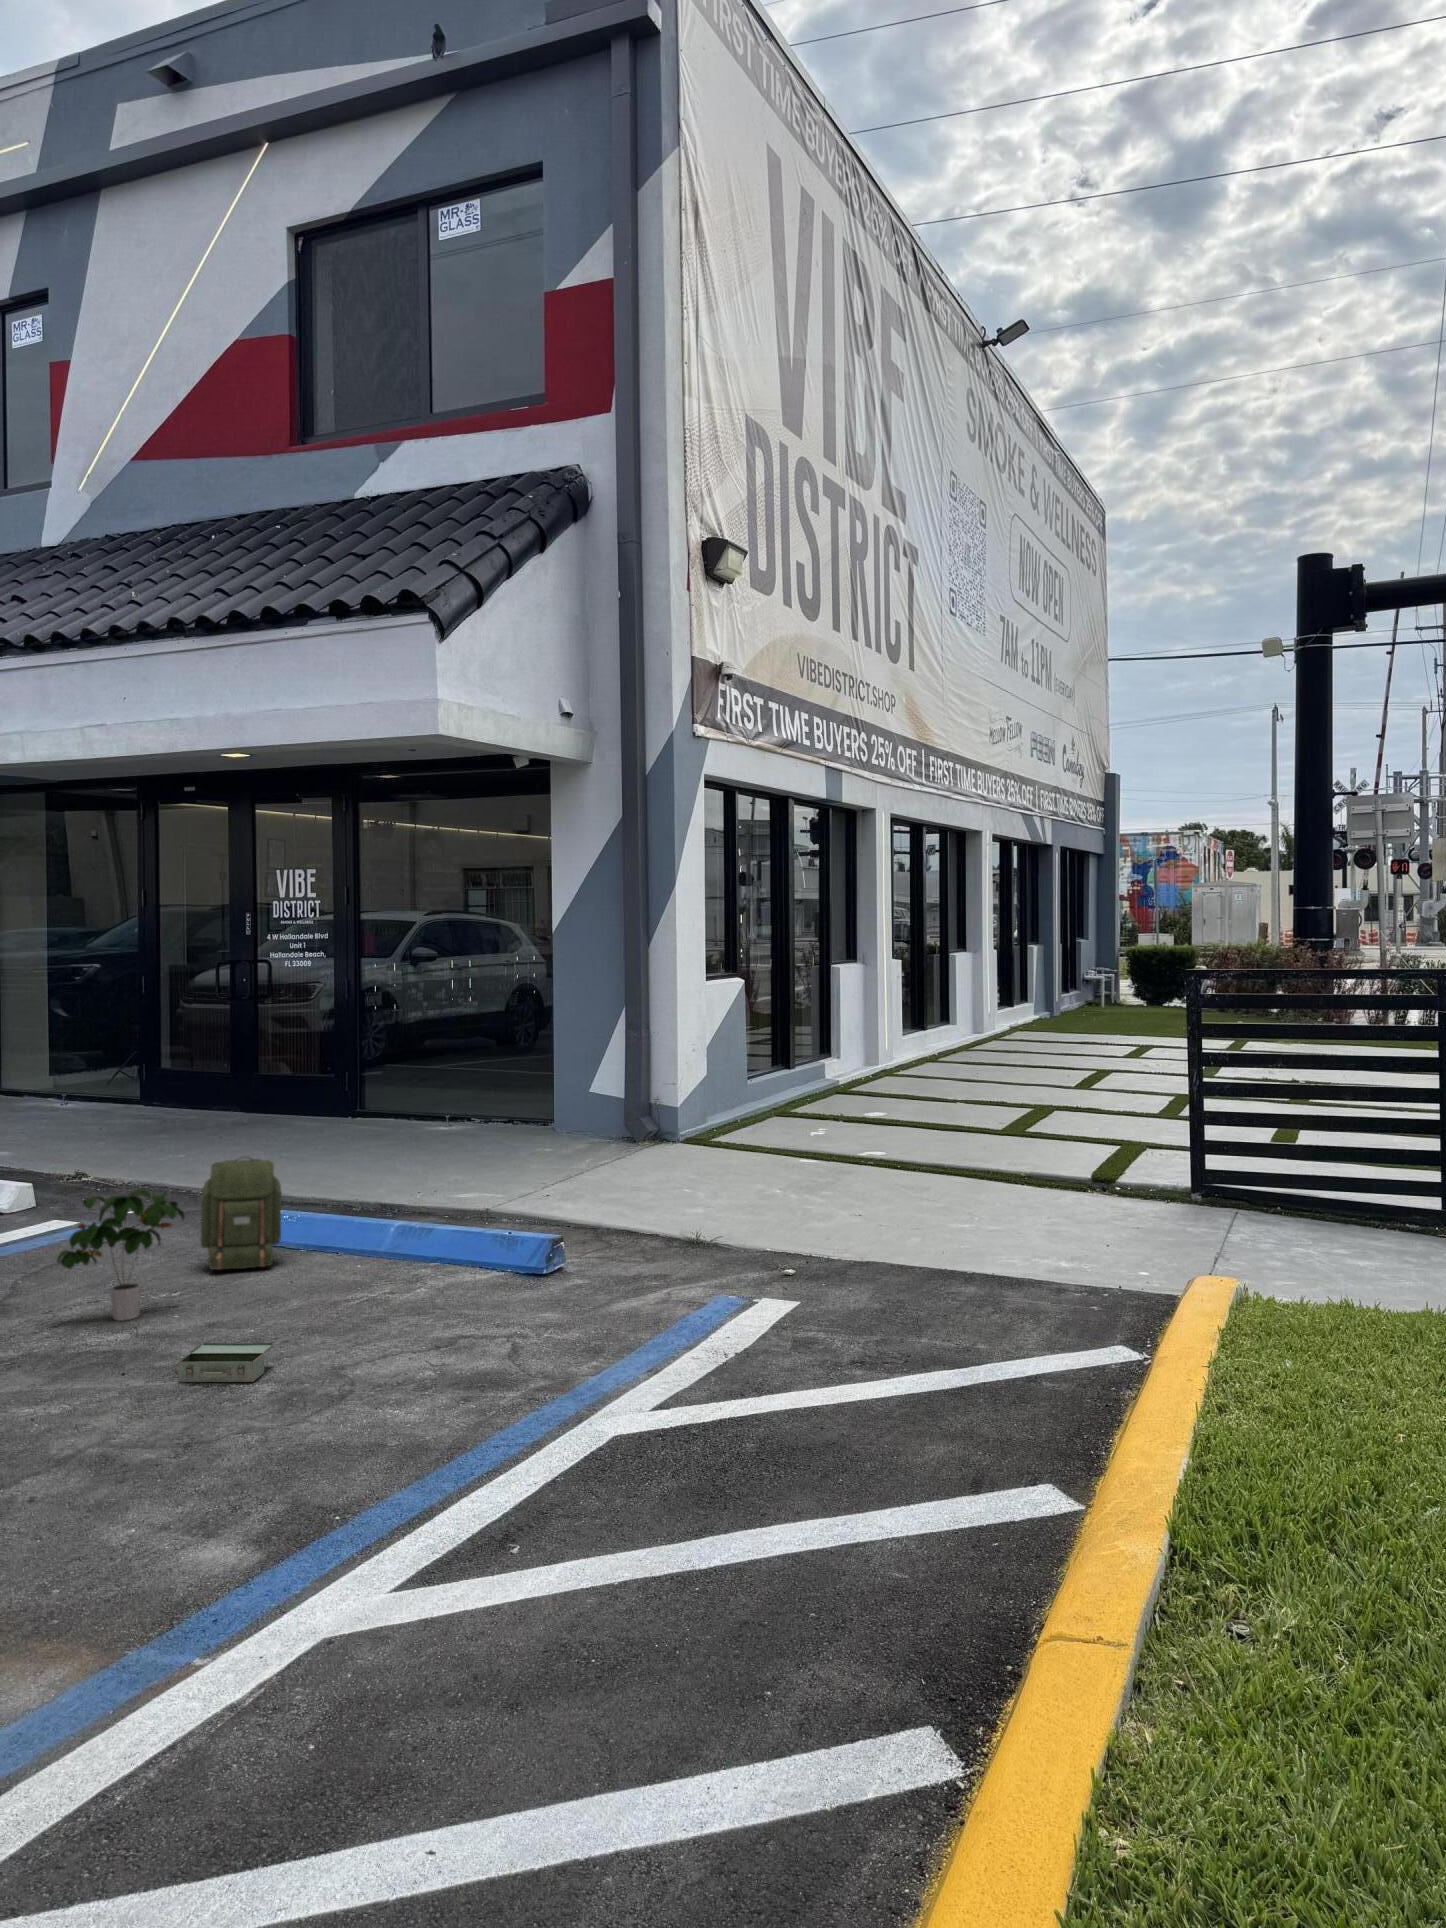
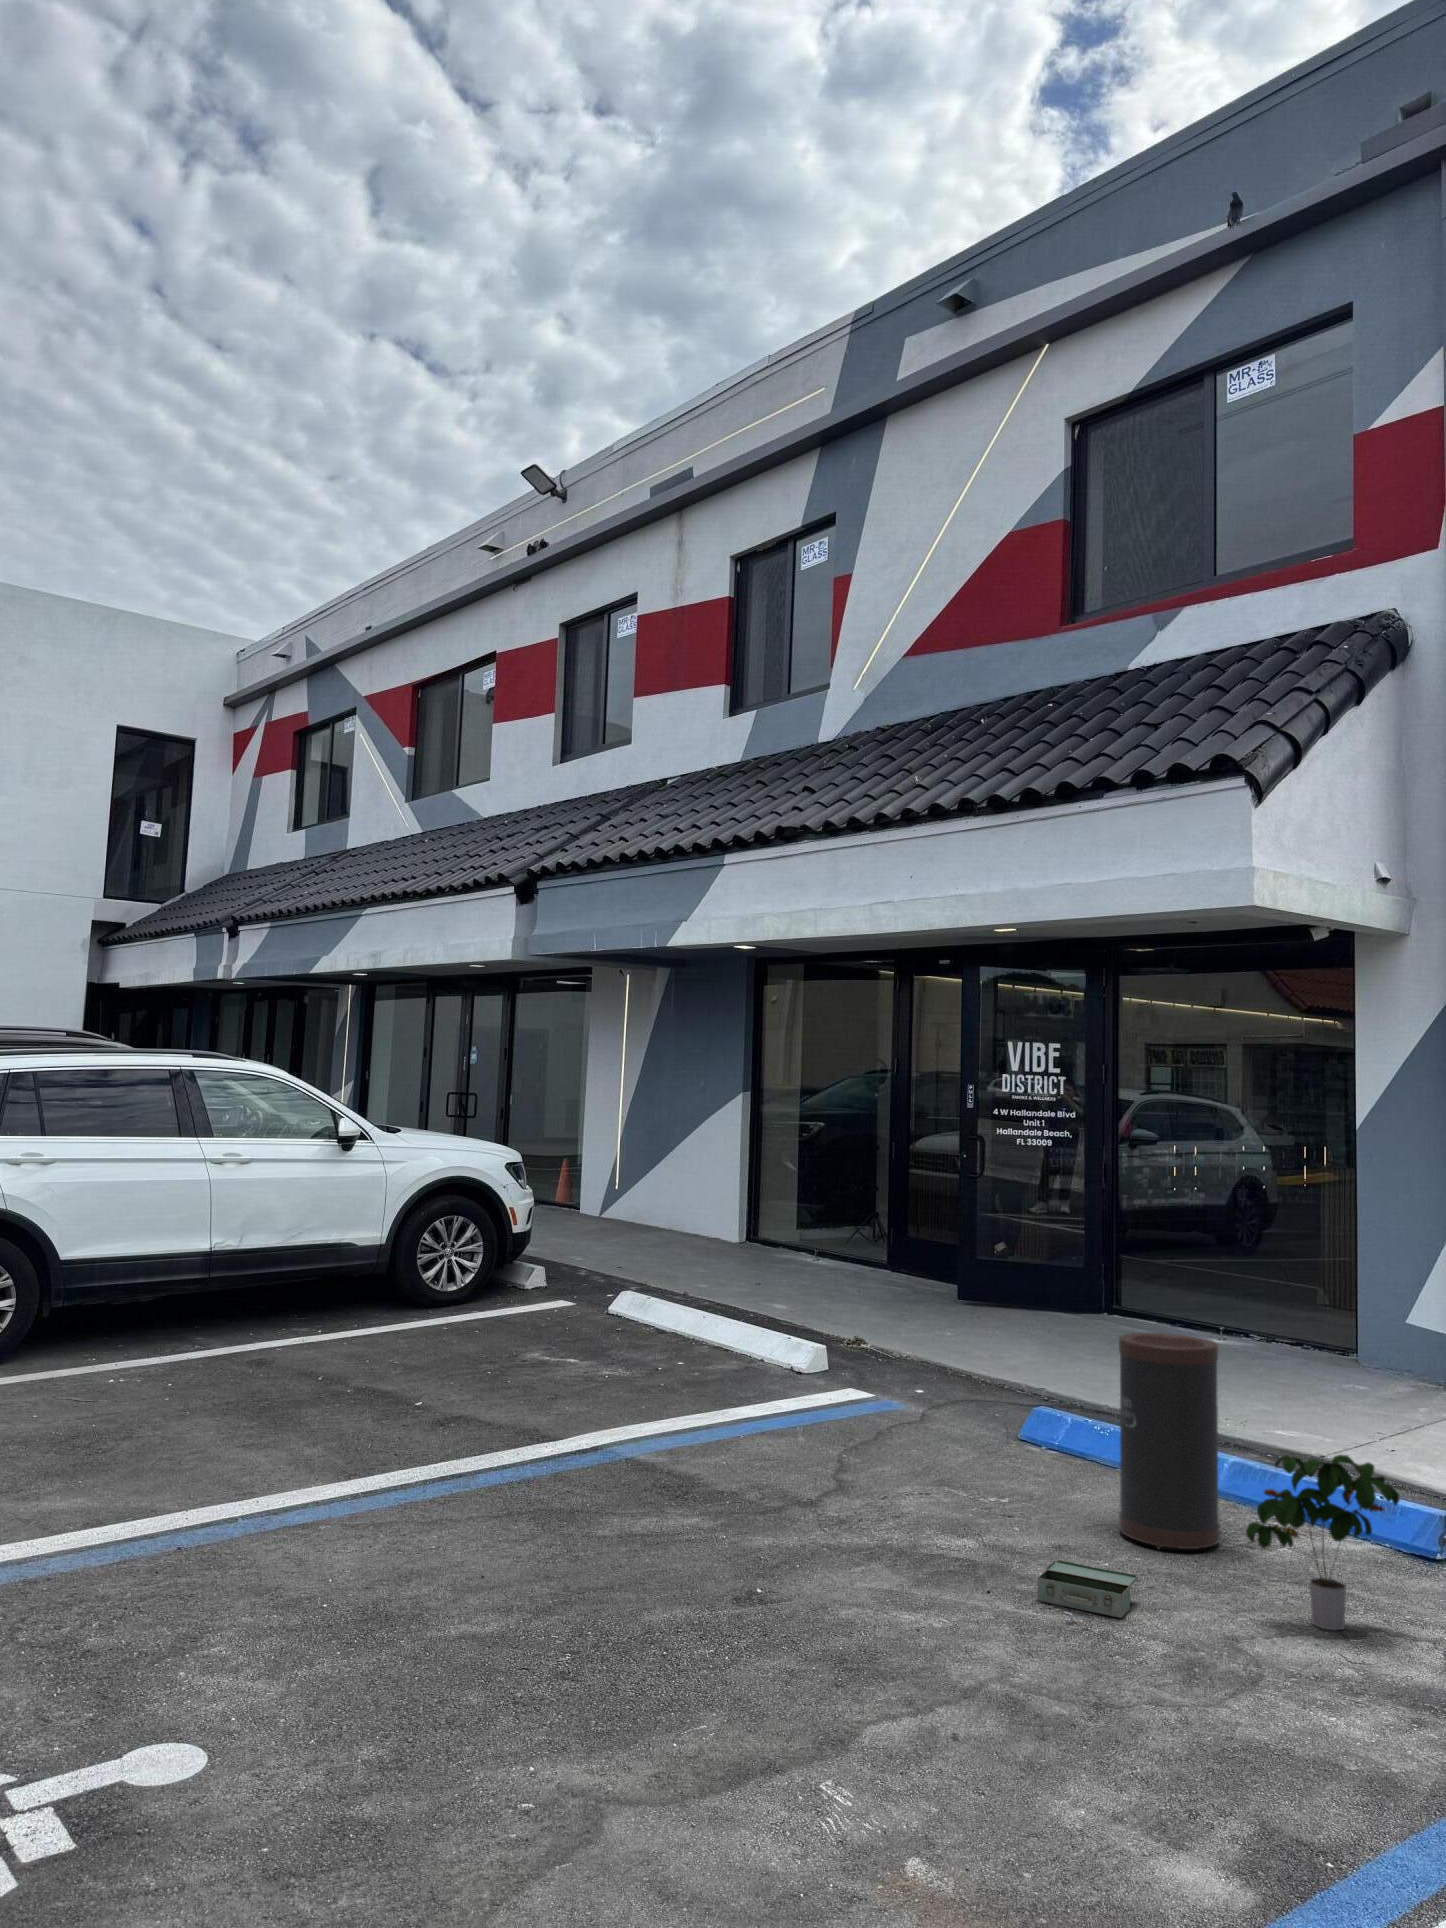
trash can: none [278,1129,371,1317] -> present [1119,1333,1220,1549]
backpack: present [201,1156,282,1270] -> none [1012,1352,1101,1479]
potted plant: present [57,1189,185,1321] -> present [1246,1455,1400,1631]

